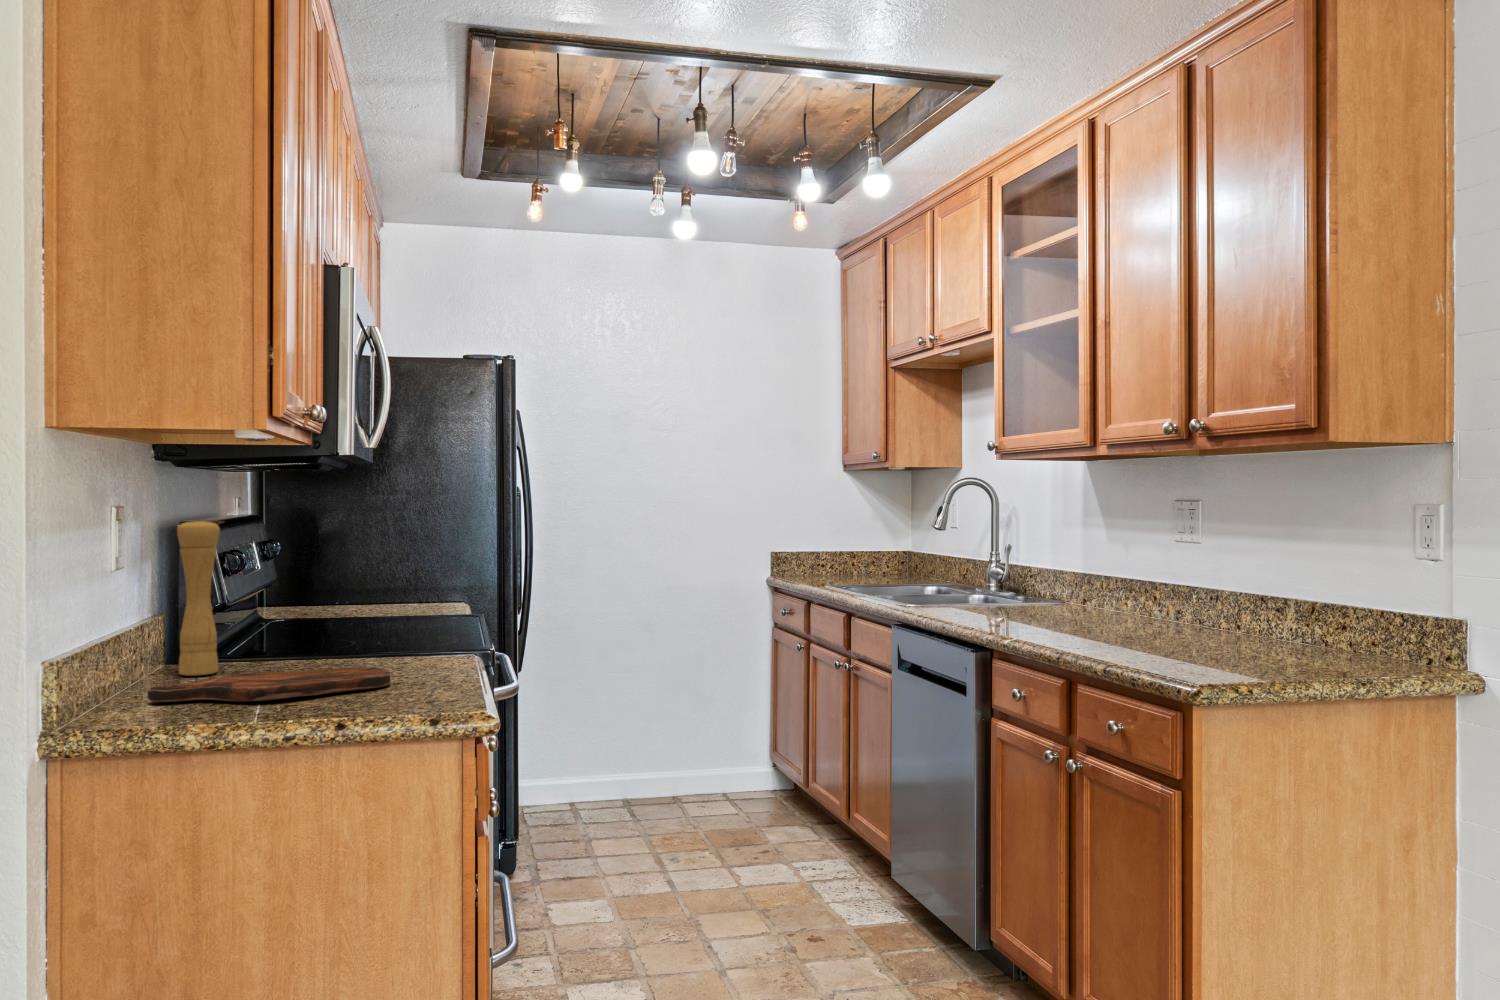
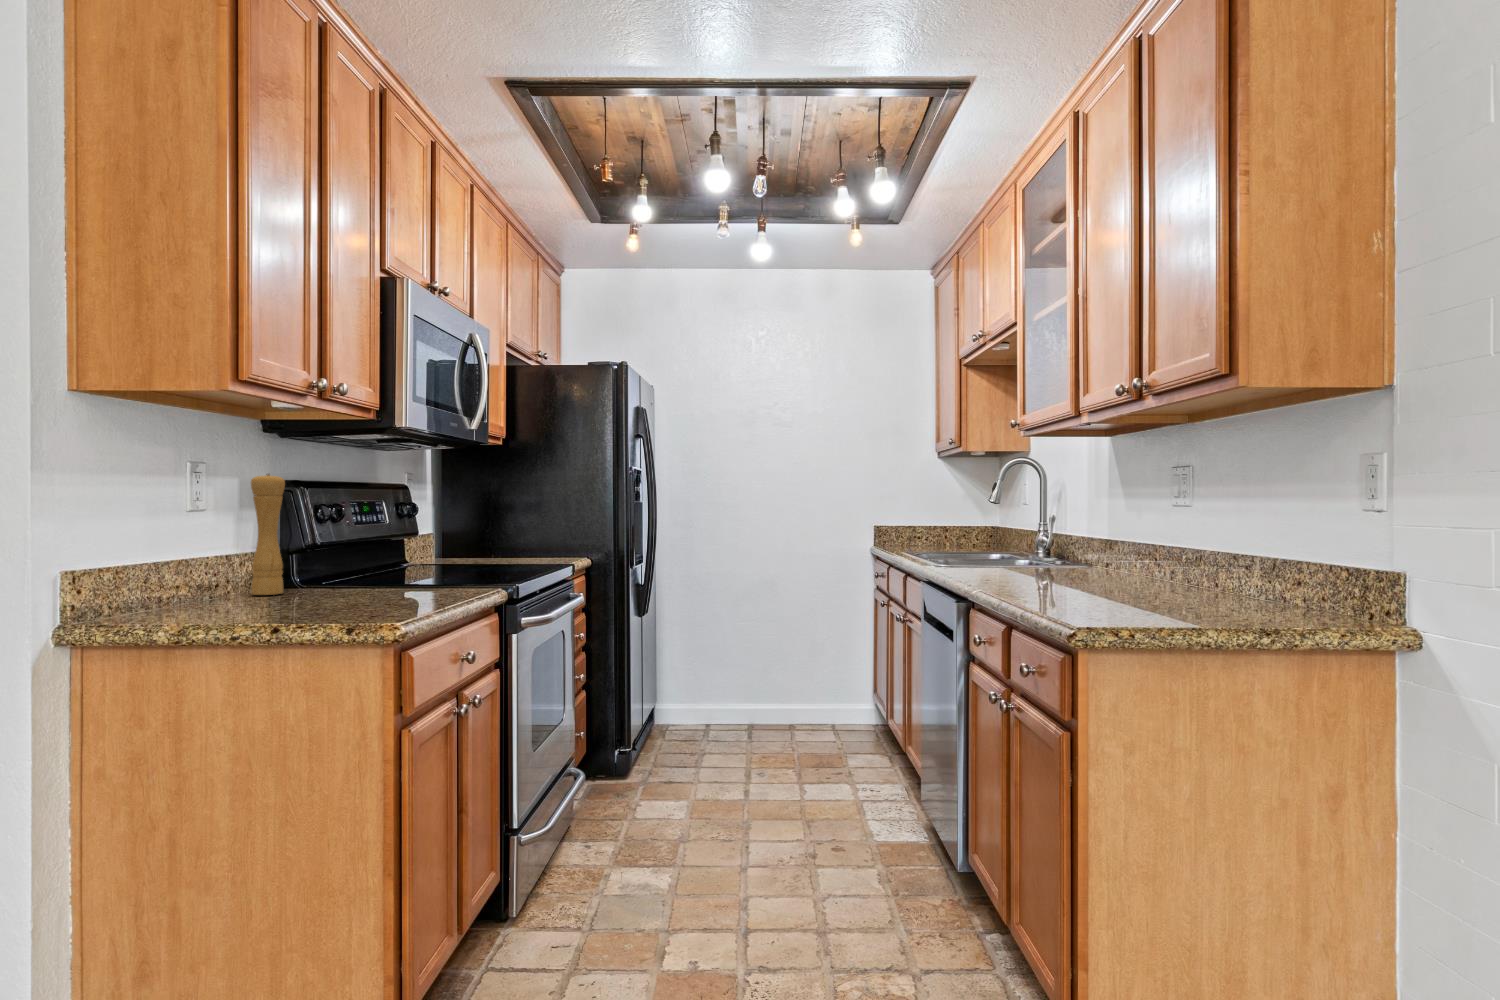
cutting board: present [148,667,390,703] -> none [182,592,382,612]

